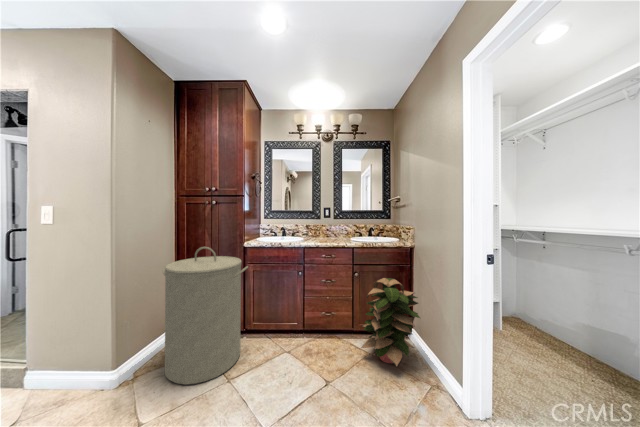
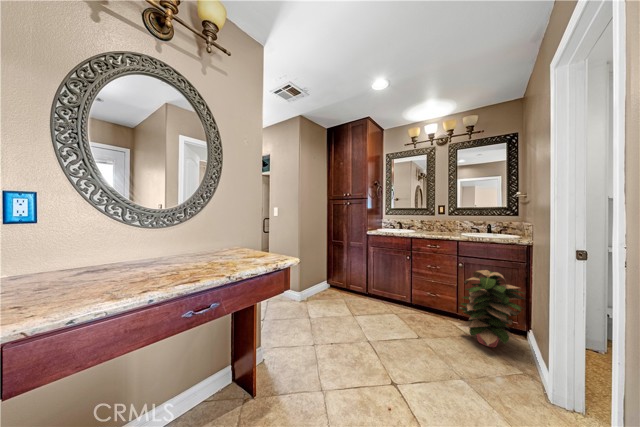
laundry hamper: present [162,247,248,385] -> none [320,232,368,312]

